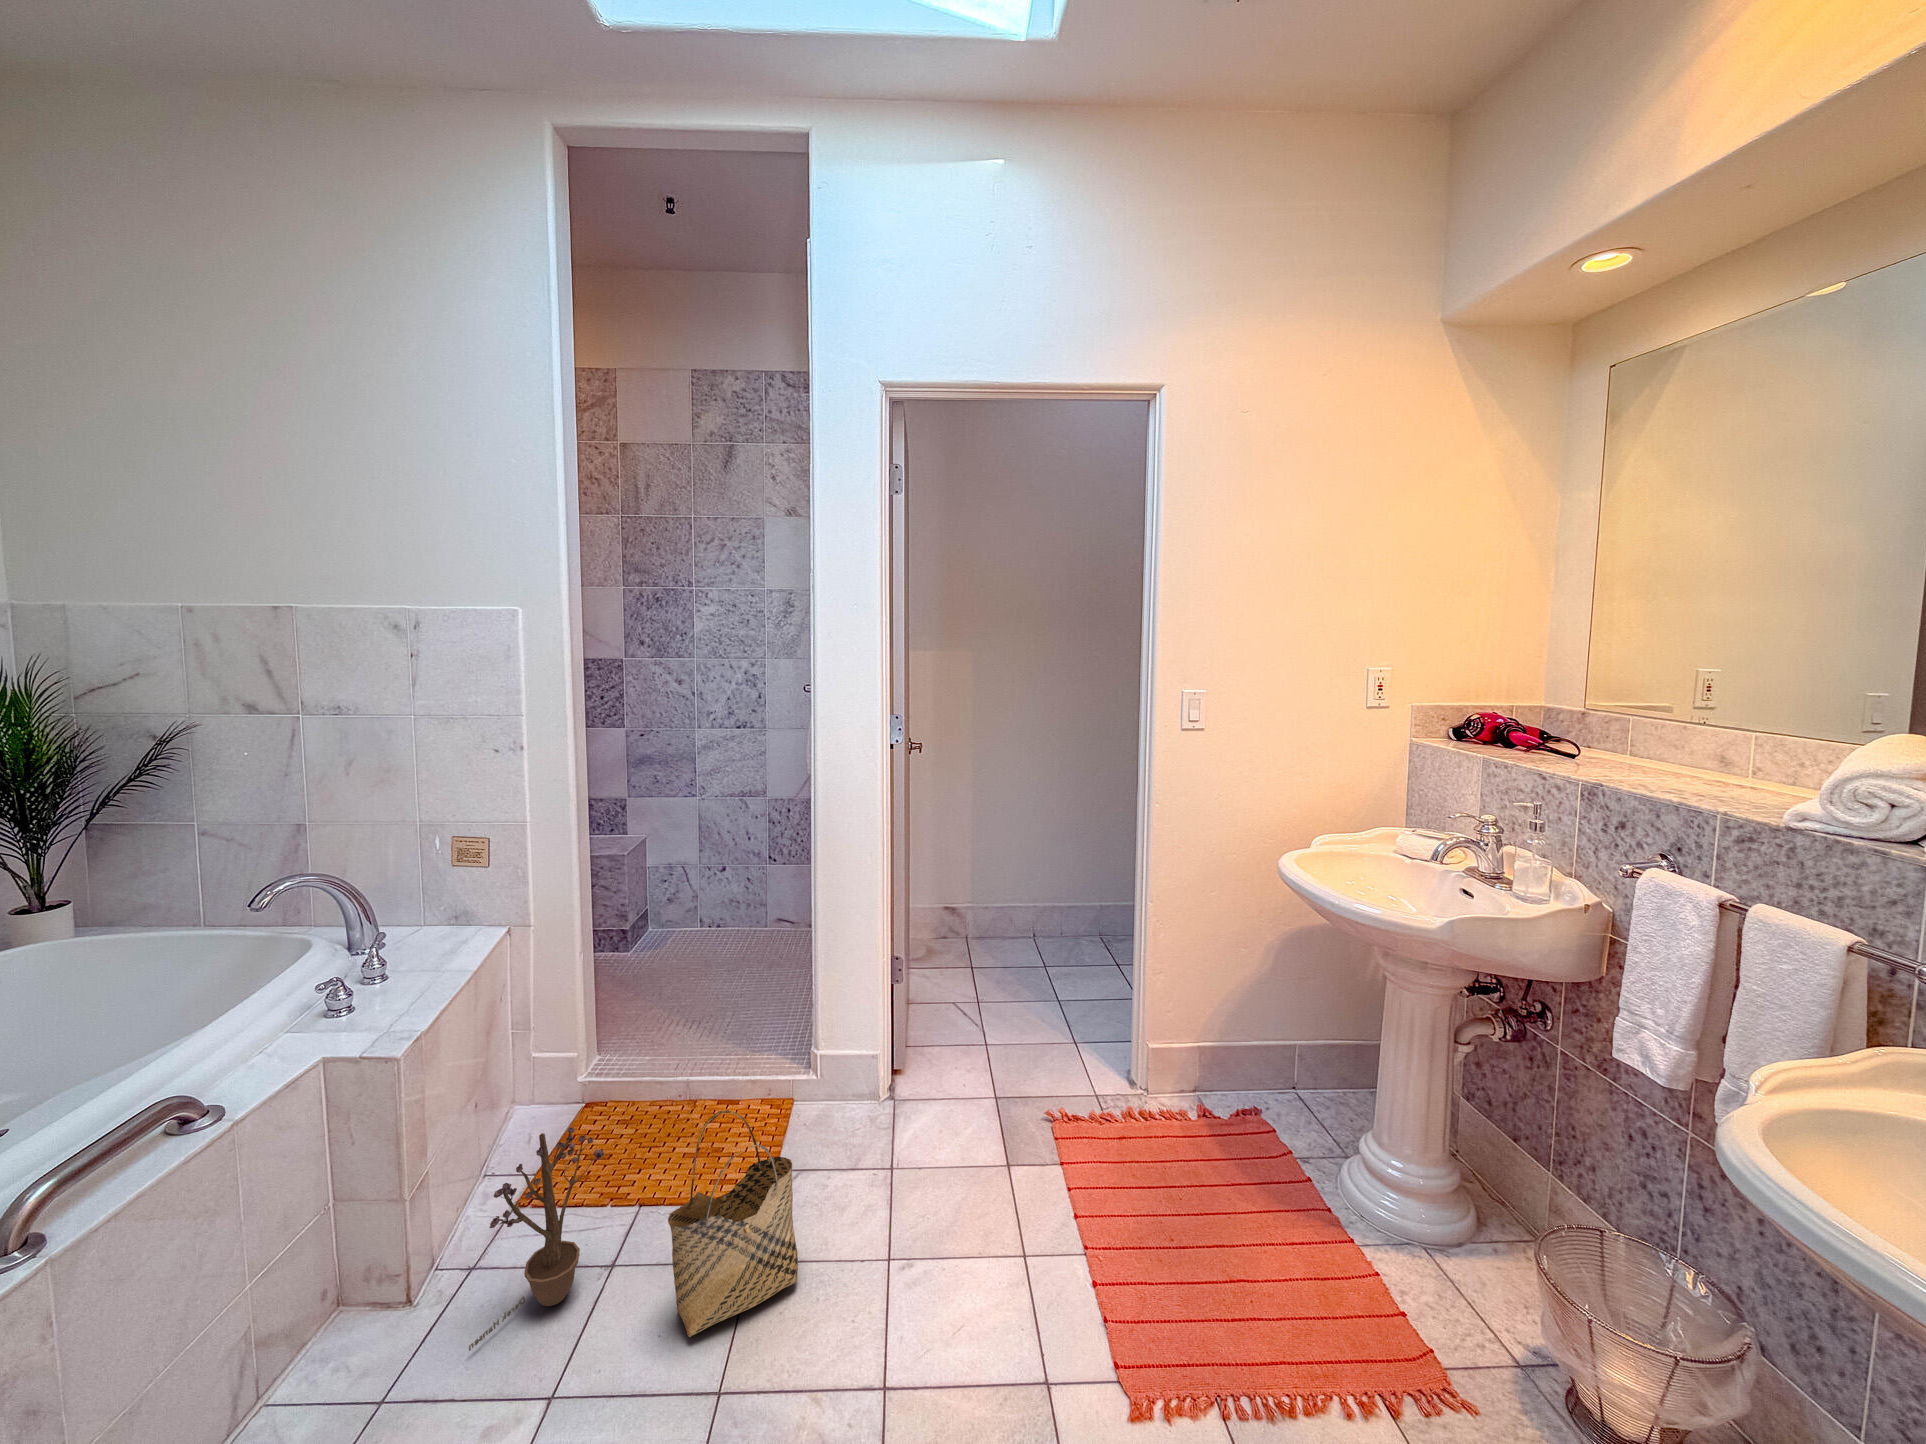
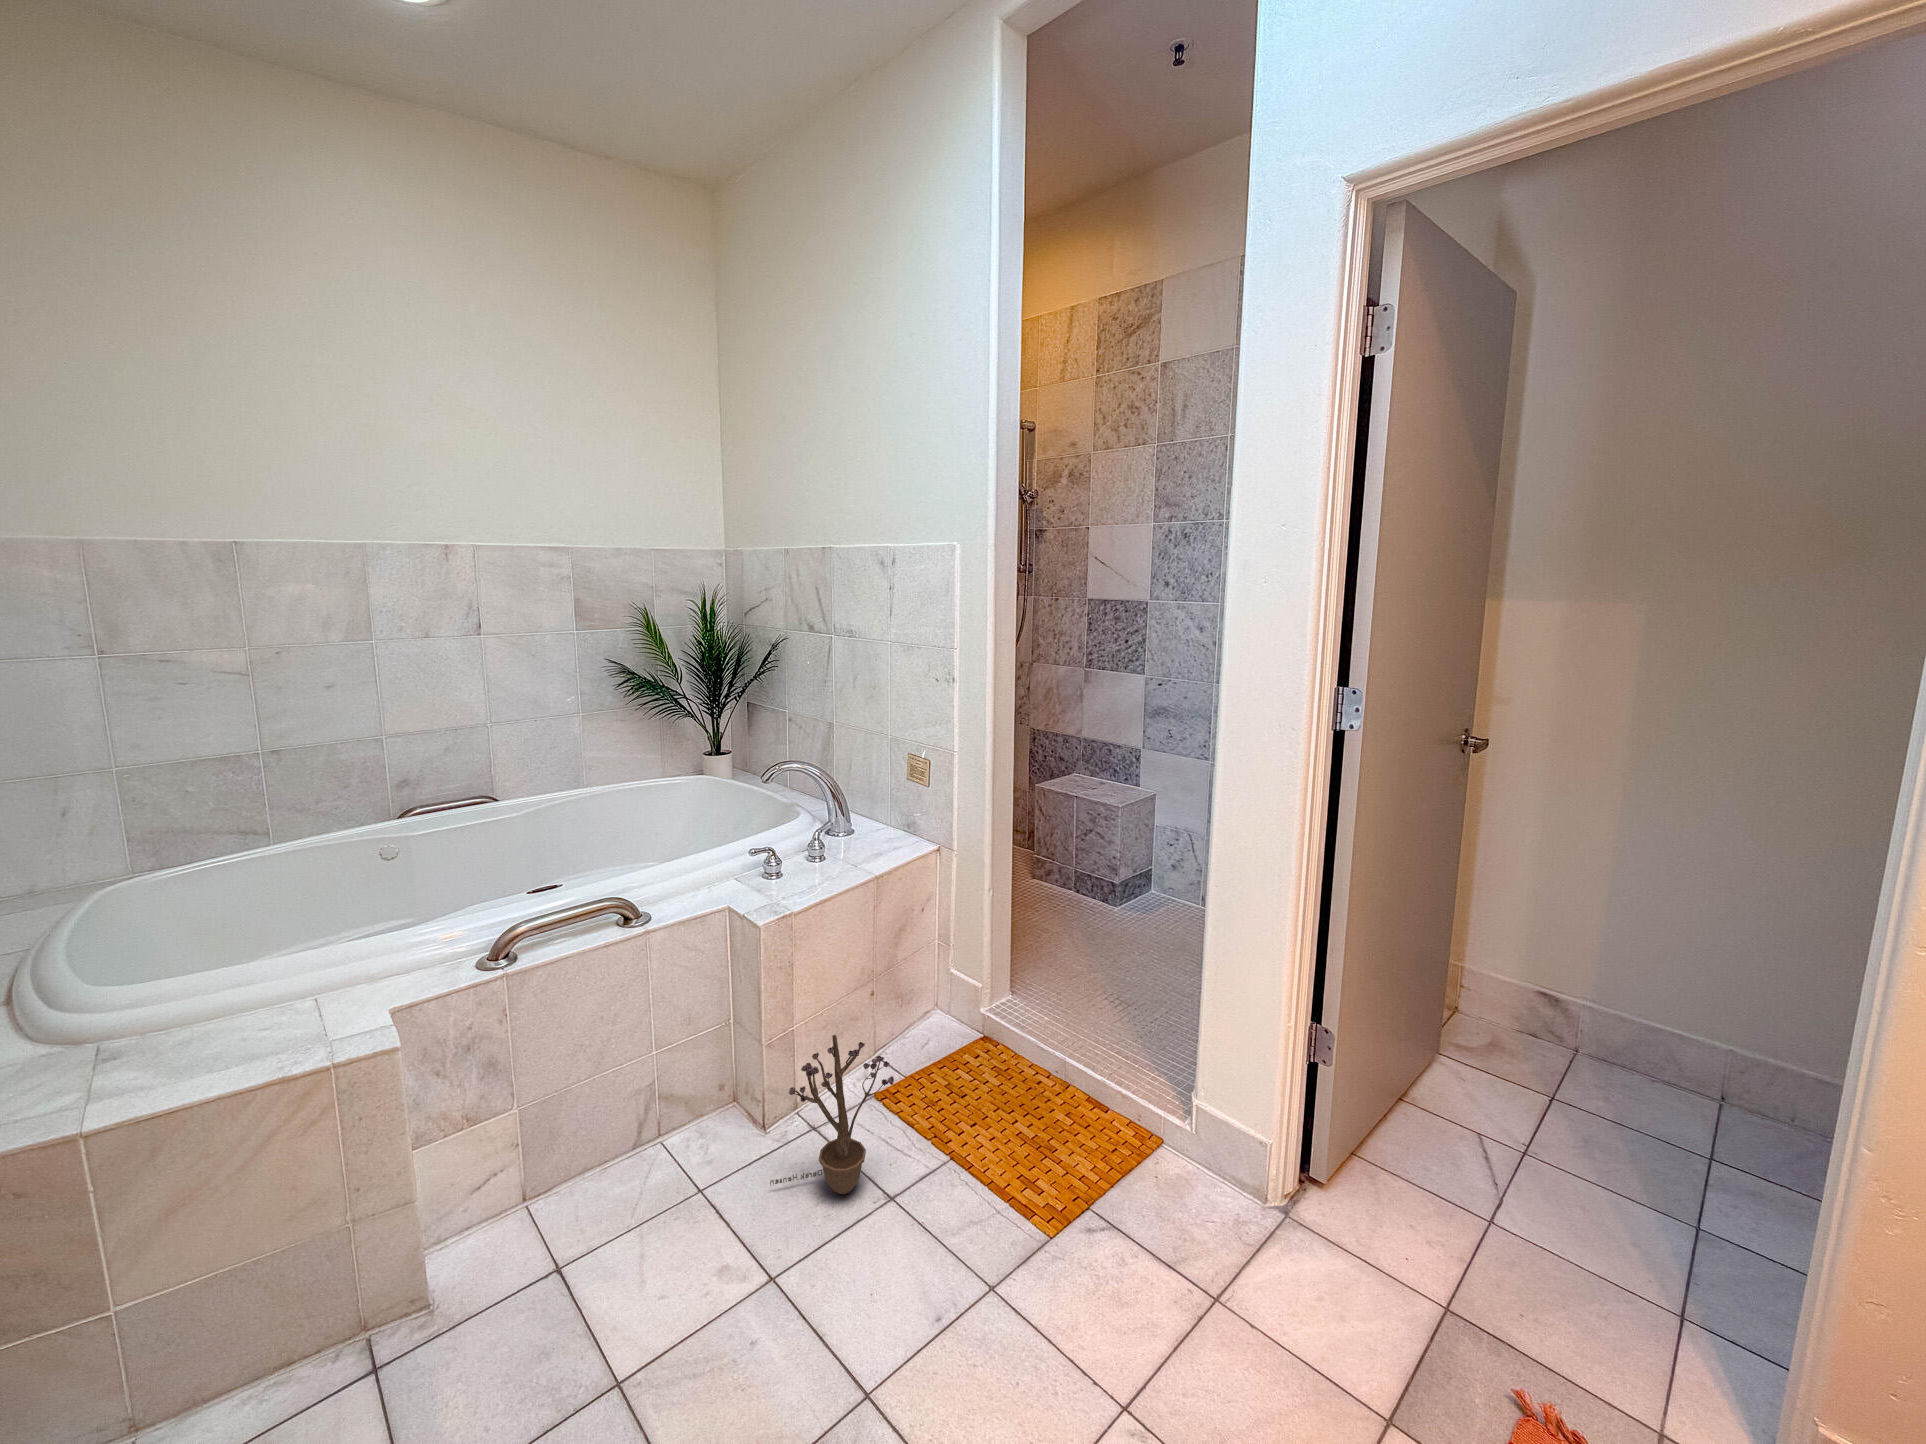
woven basket: present [668,1110,798,1337] -> none [888,1099,1036,1337]

